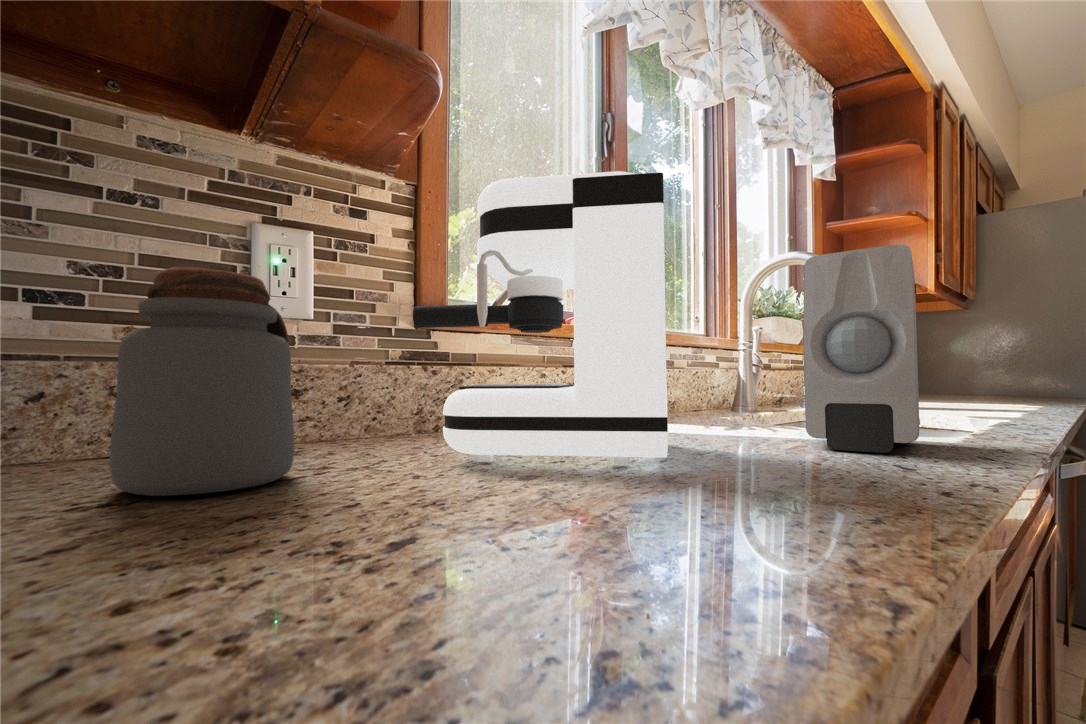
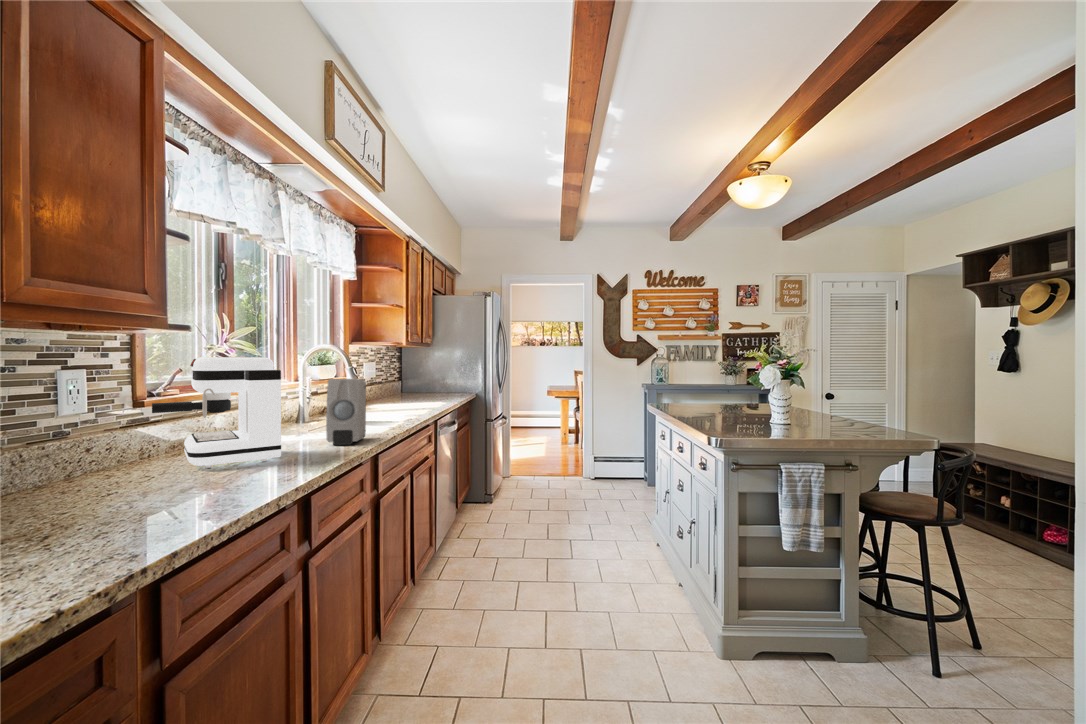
jar: present [109,267,295,496] -> none [75,416,148,495]

